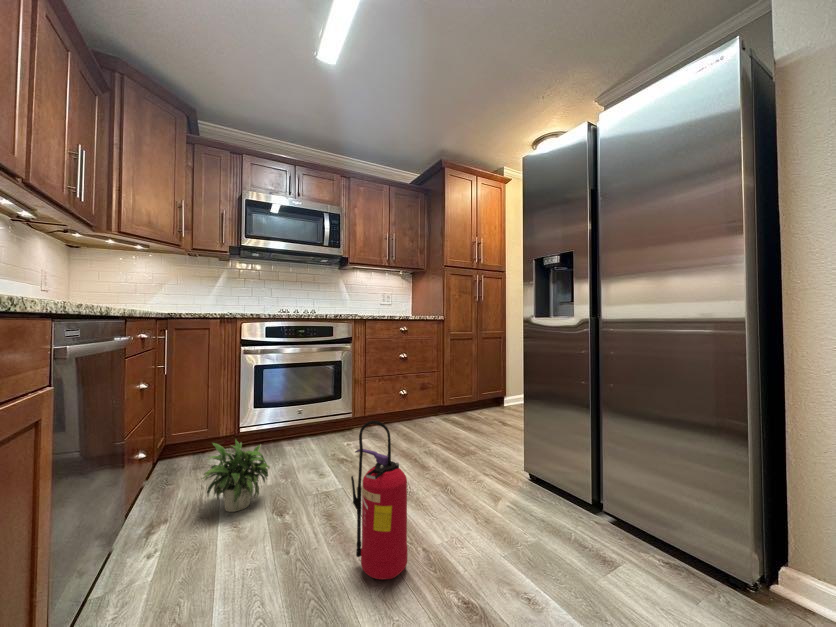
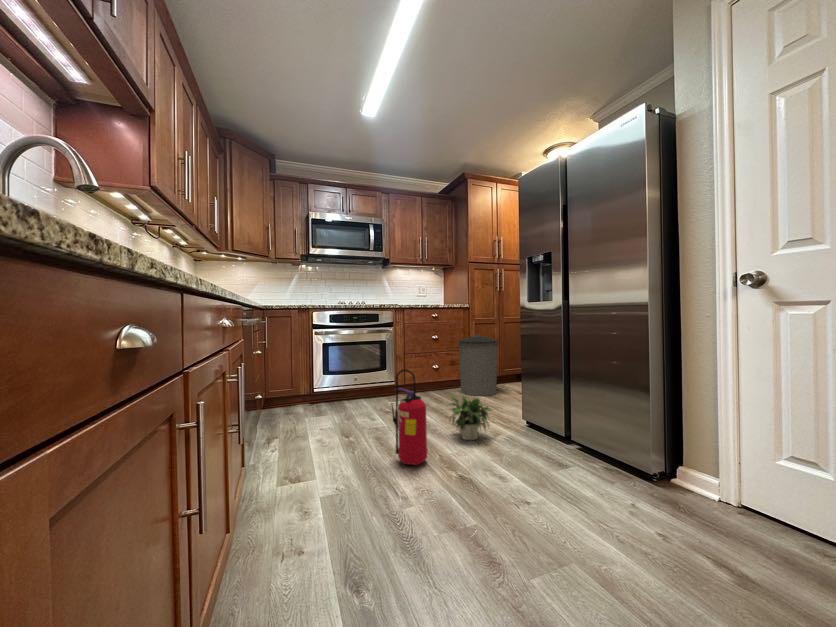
trash can: none [431,353,479,430] -> present [457,335,498,396]
potted plant: present [203,440,270,512] -> present [448,395,492,440]

